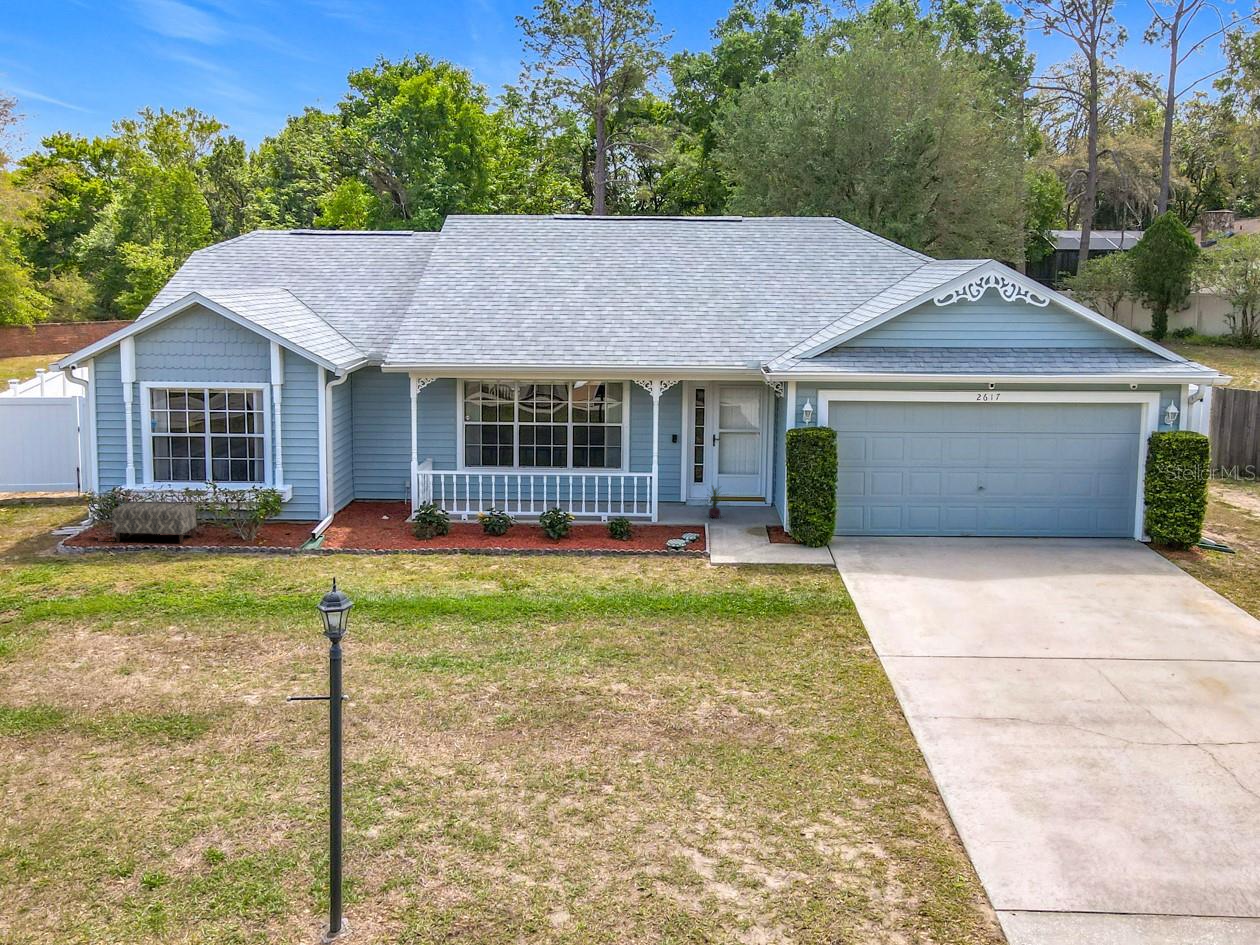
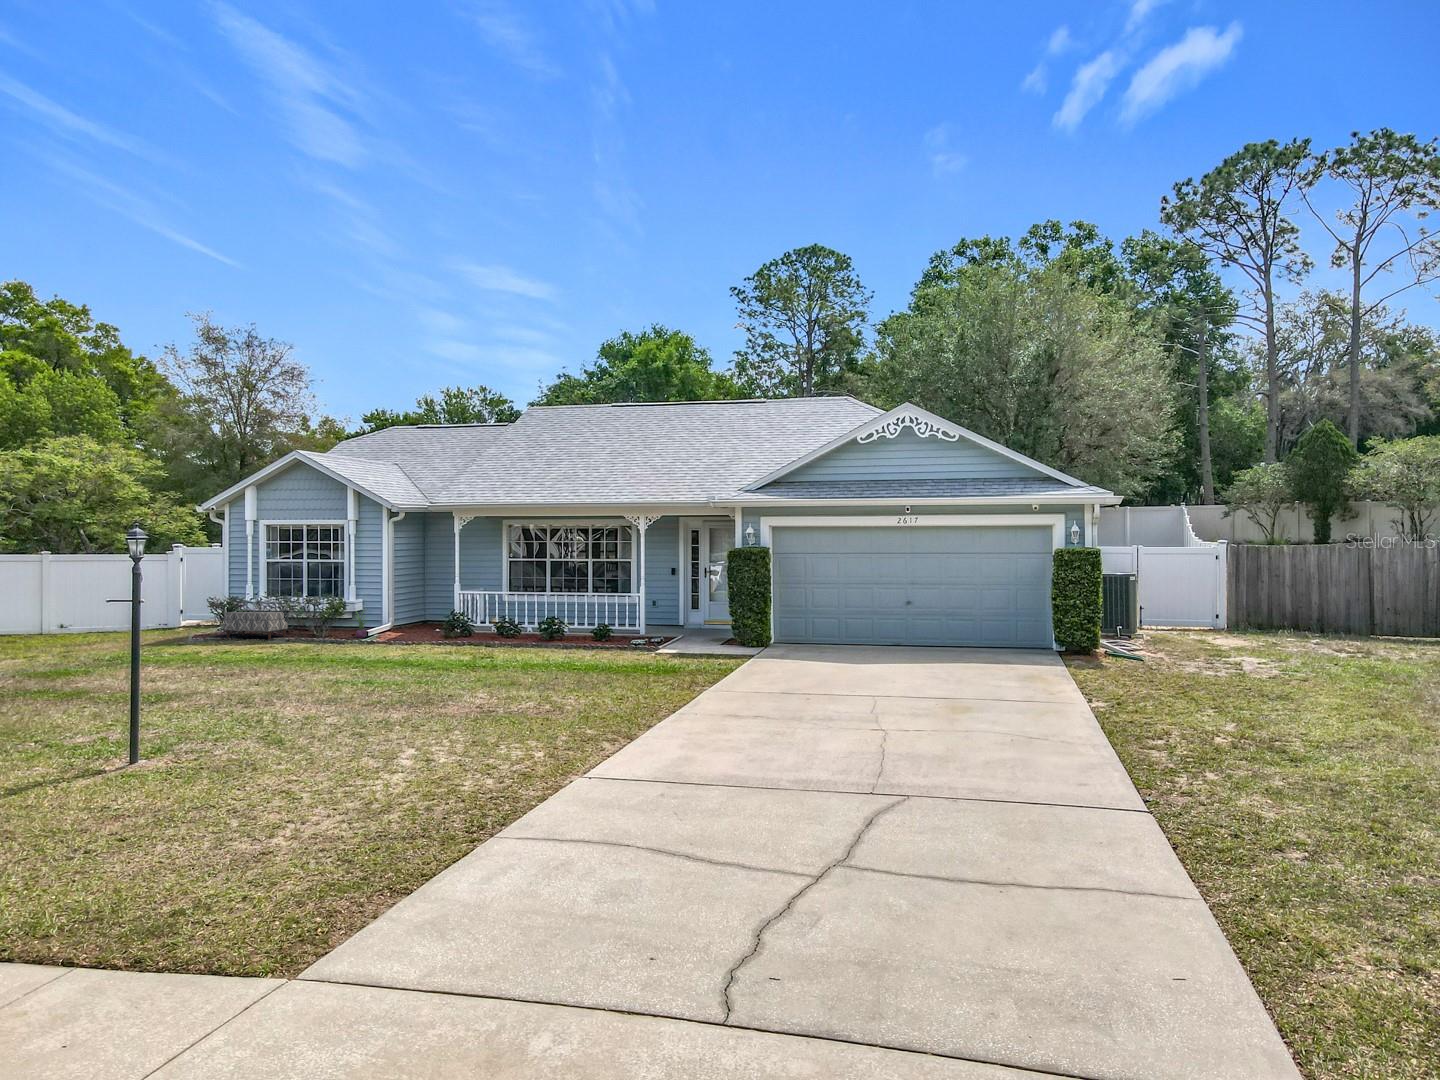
decorative plant: present [709,486,721,518] -> present [356,615,366,638]

